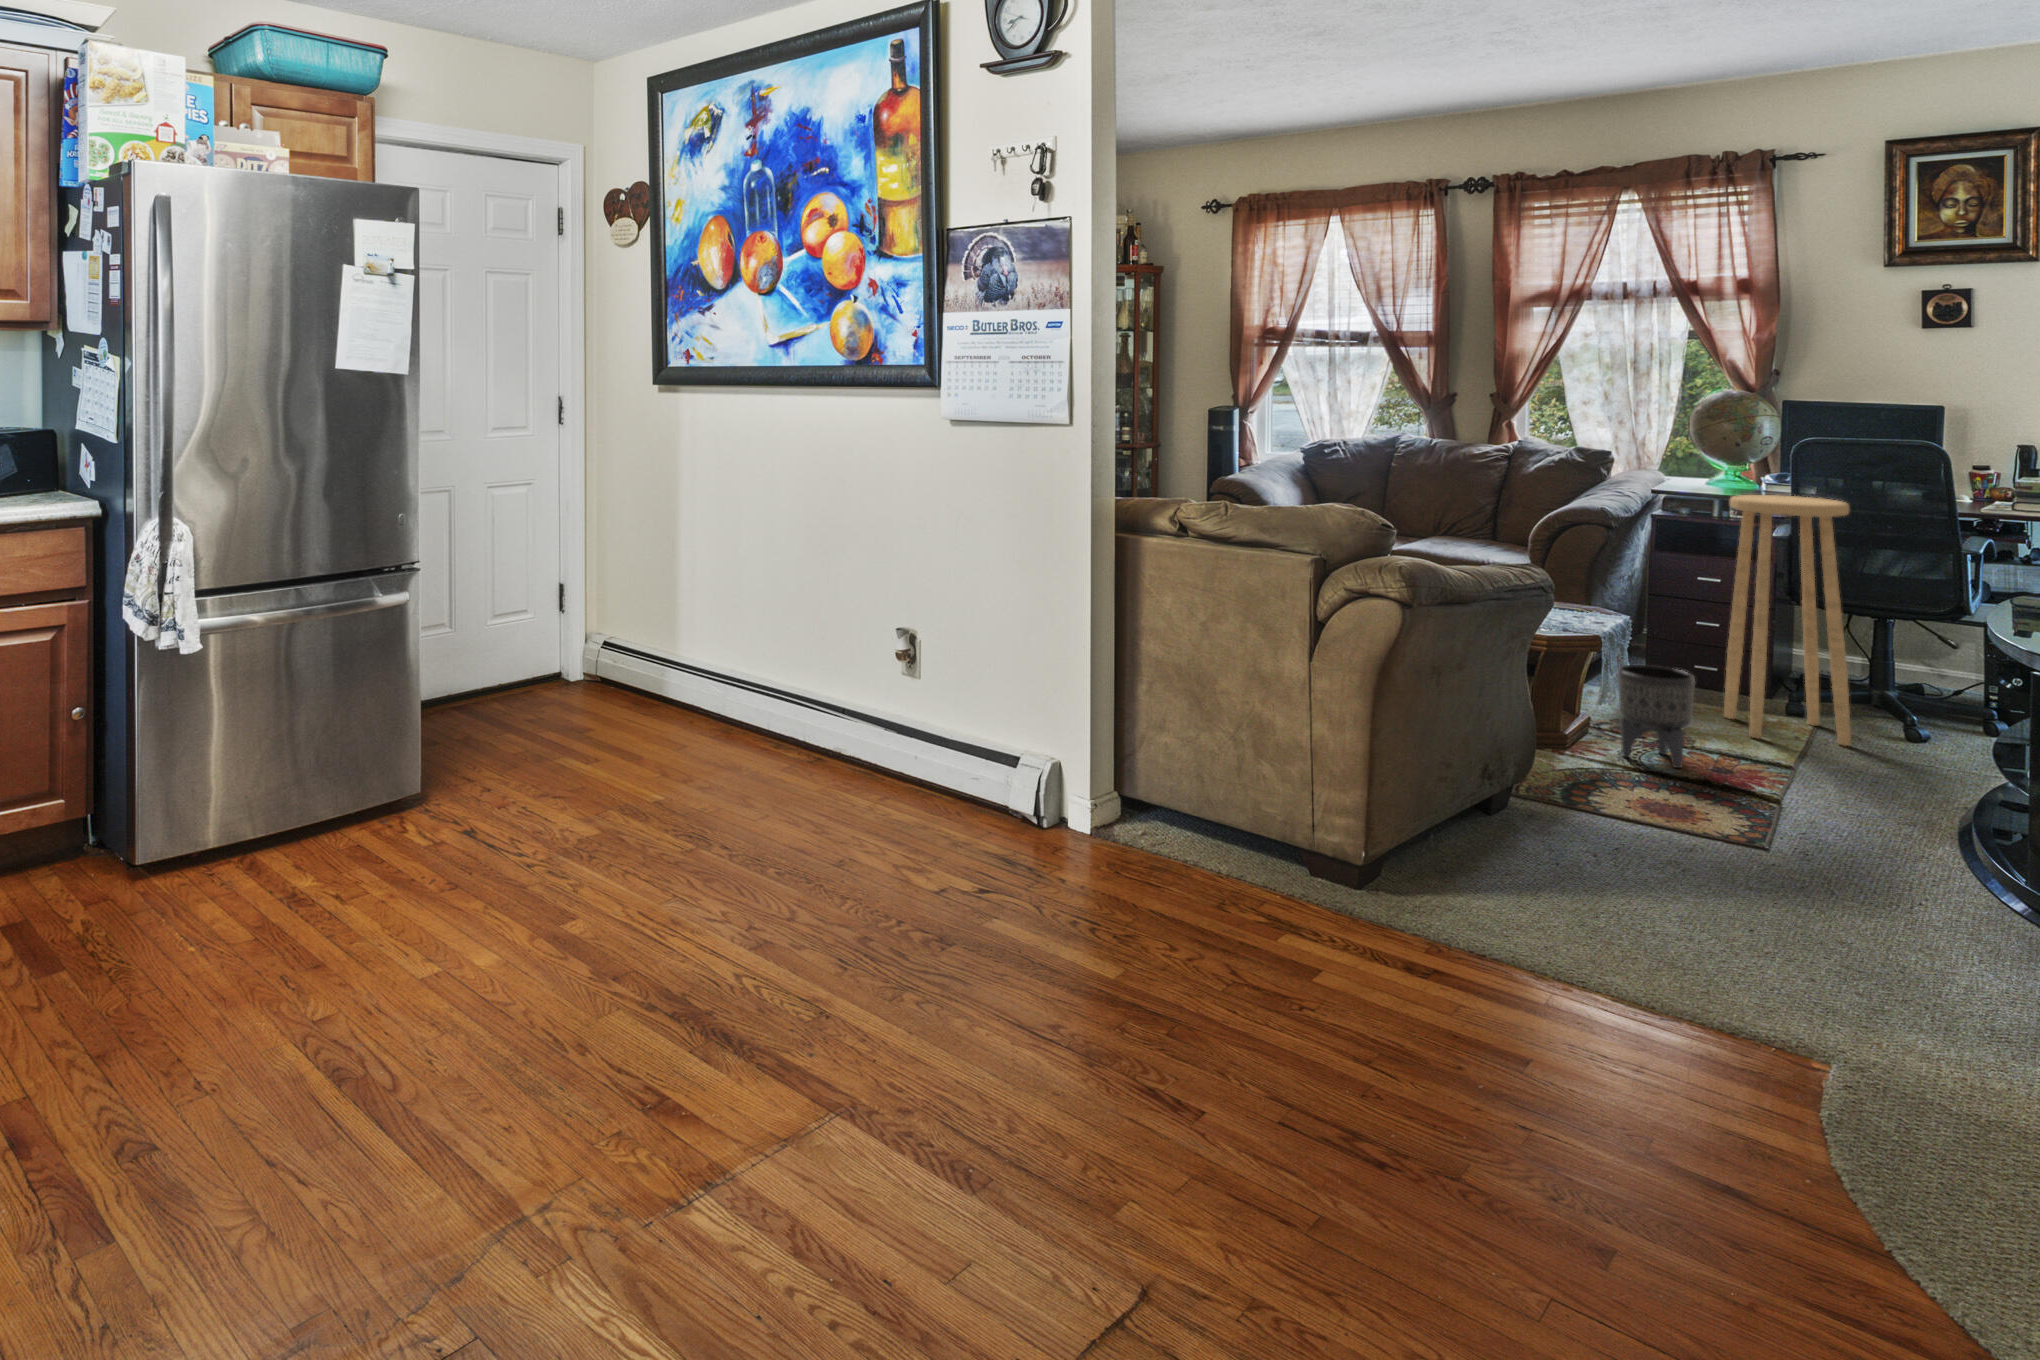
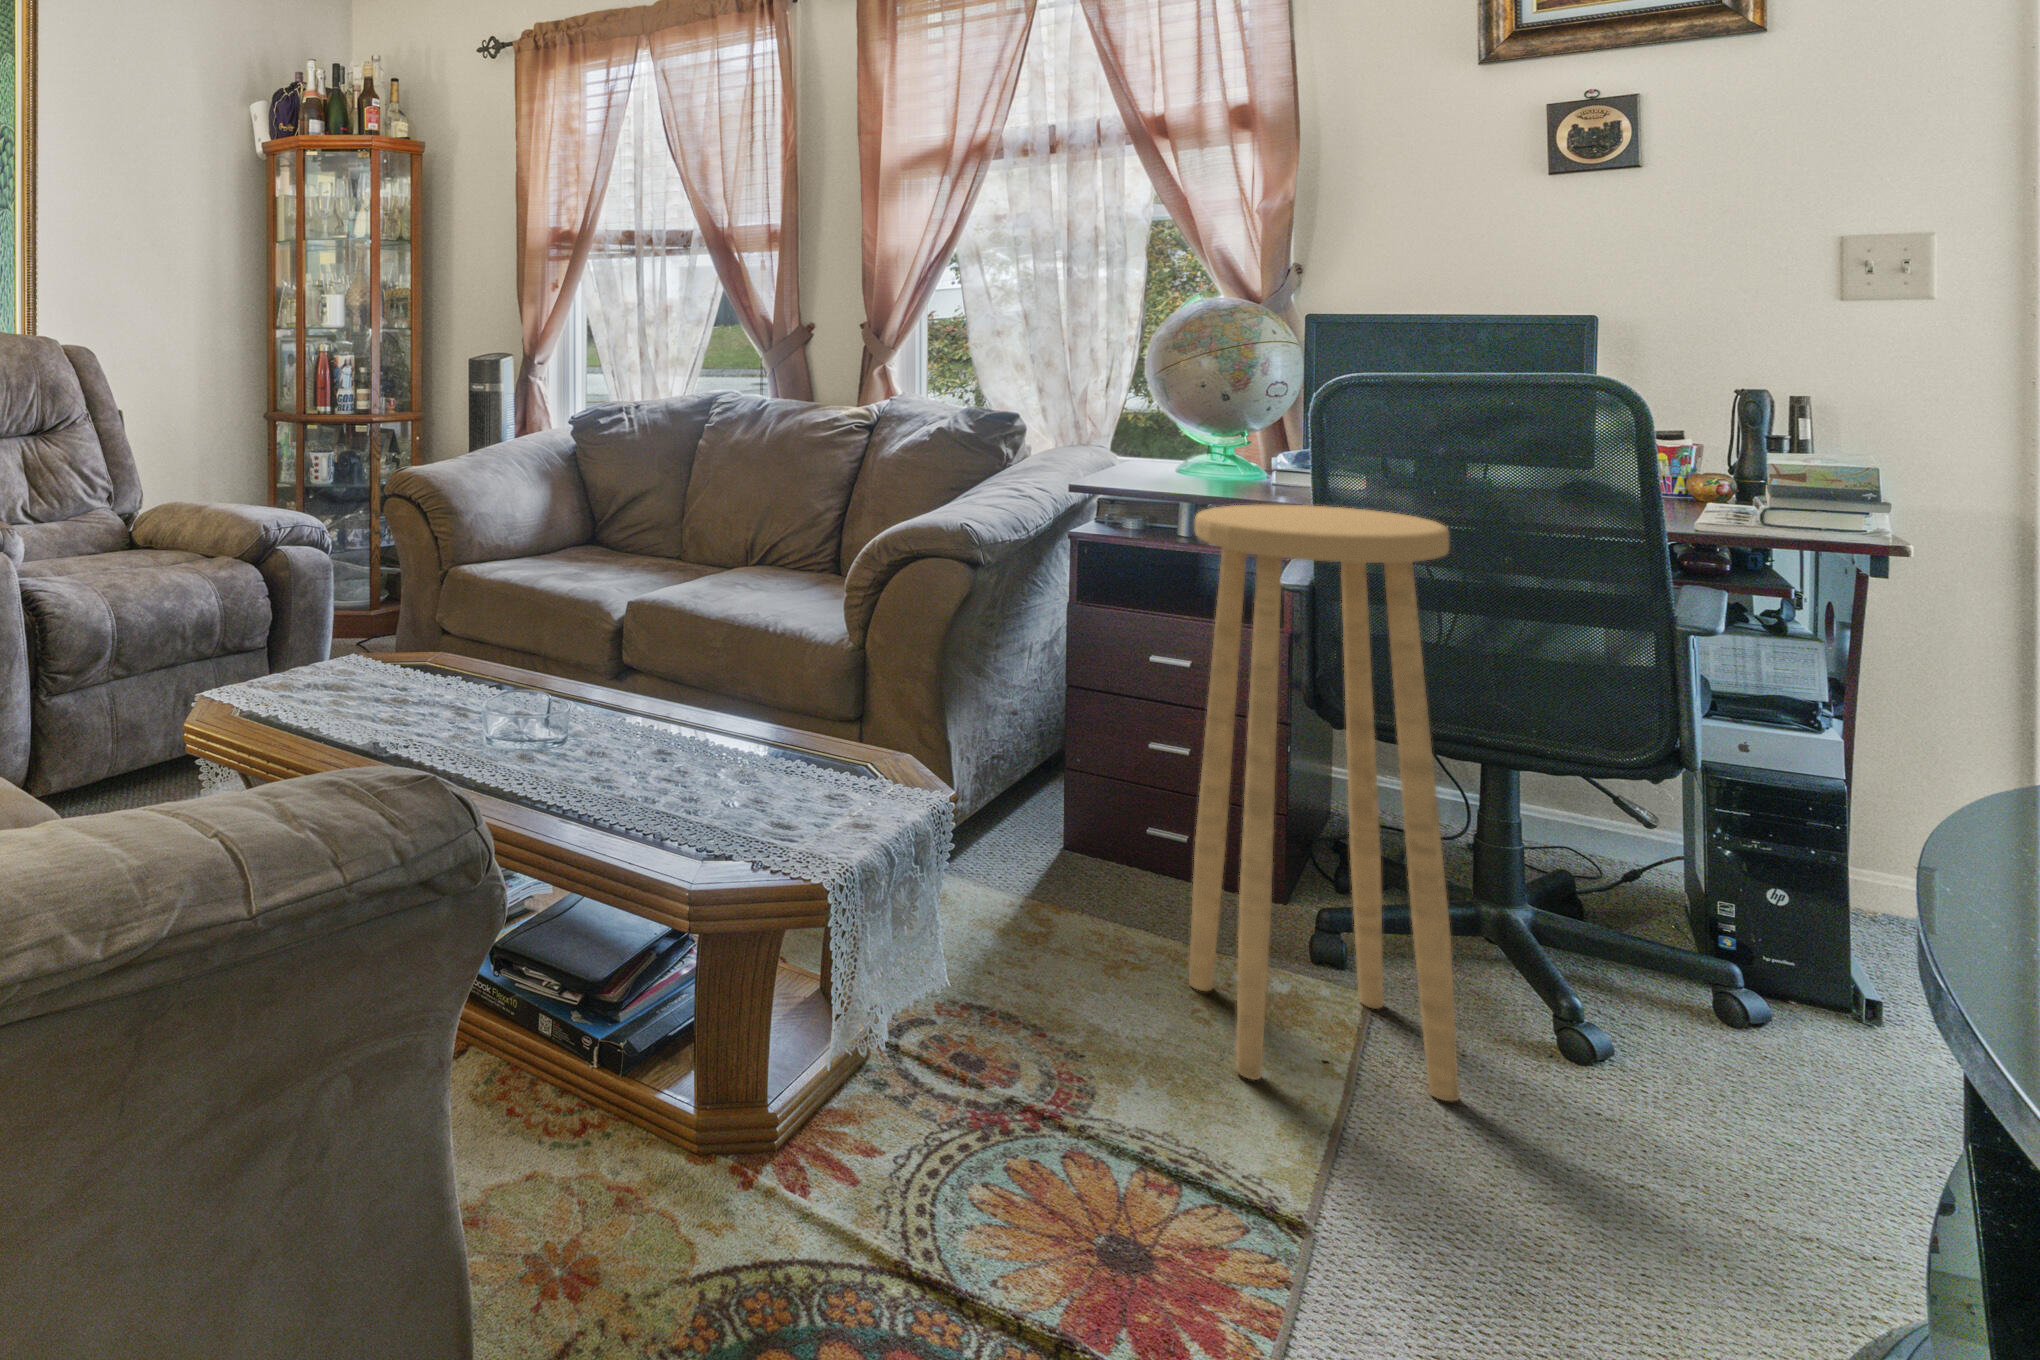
planter: present [1618,665,1695,768] -> none [910,950,1089,1267]

